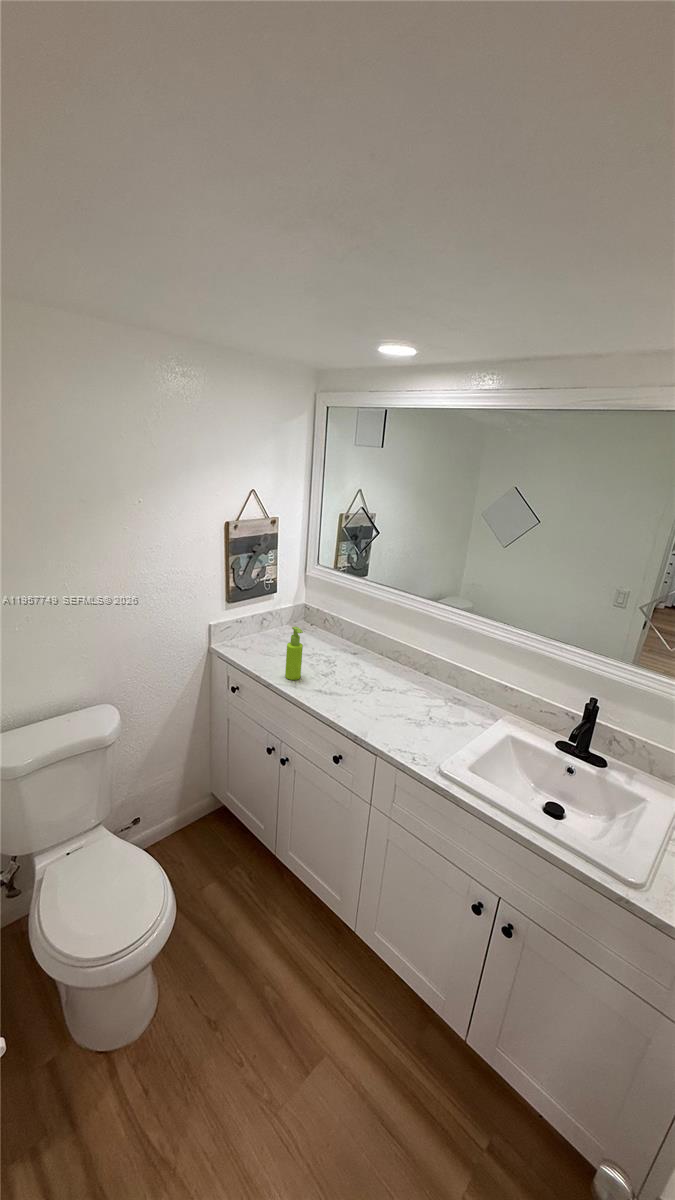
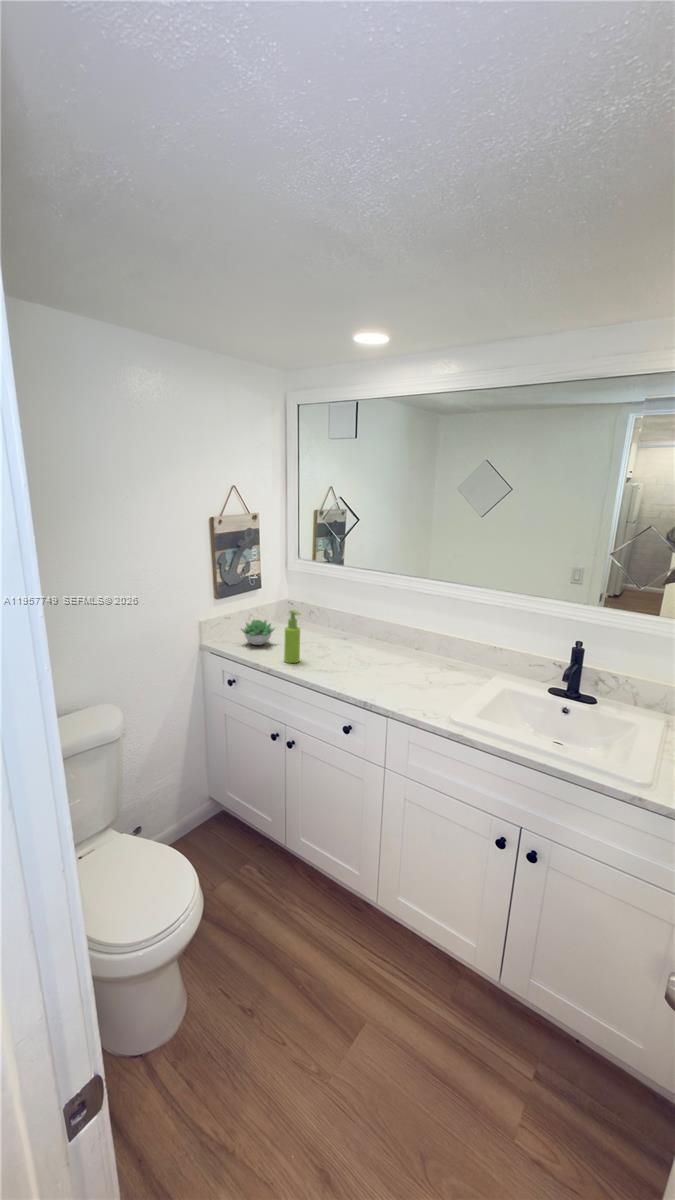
succulent plant: none [248,626,284,654] -> present [241,620,275,645]

